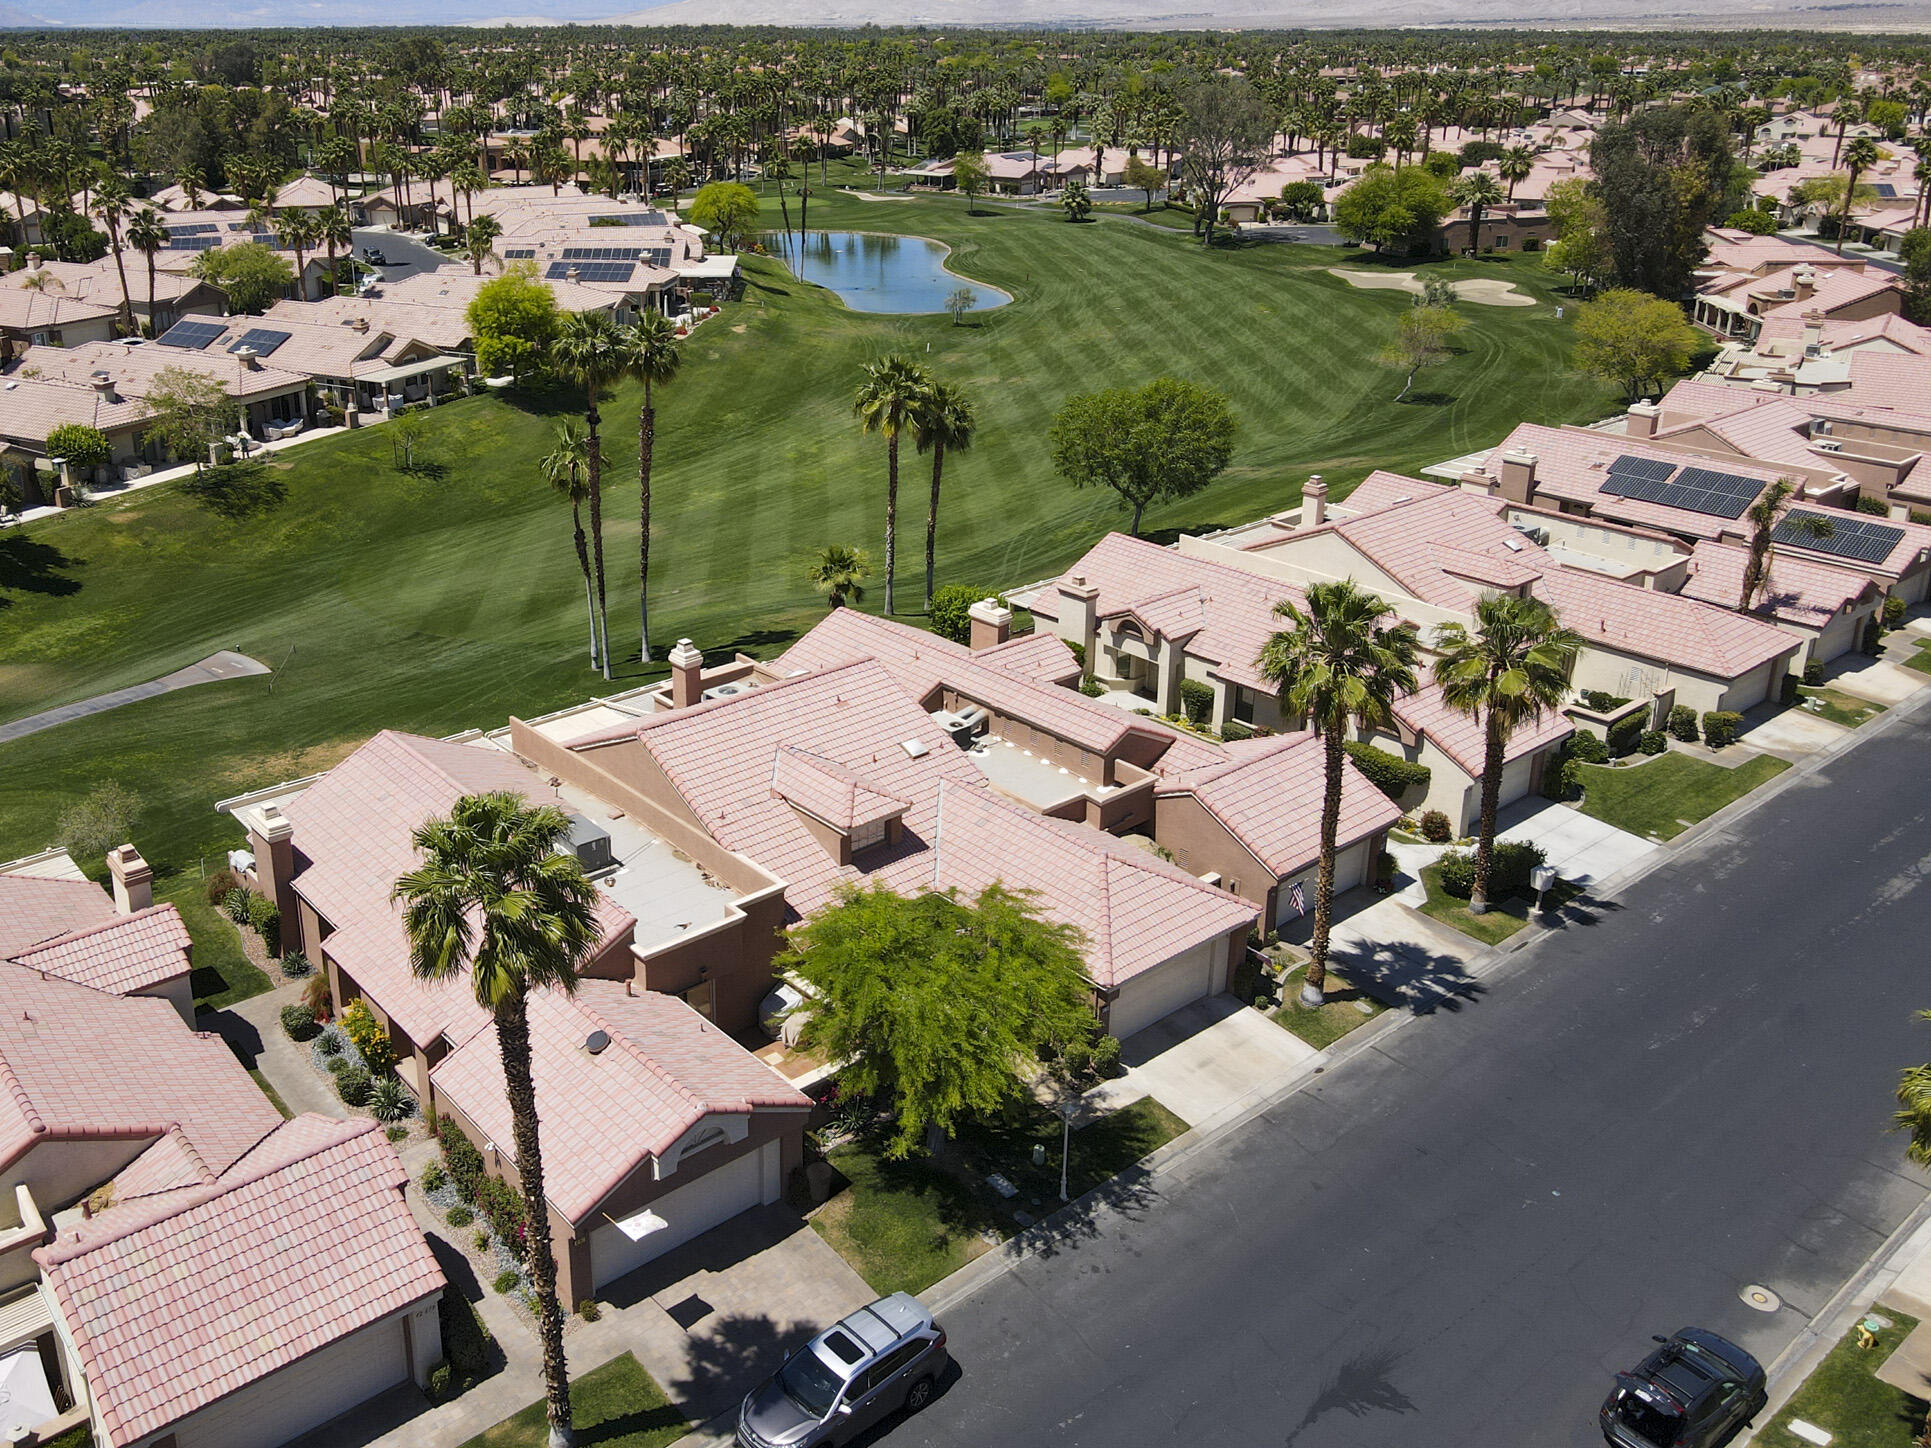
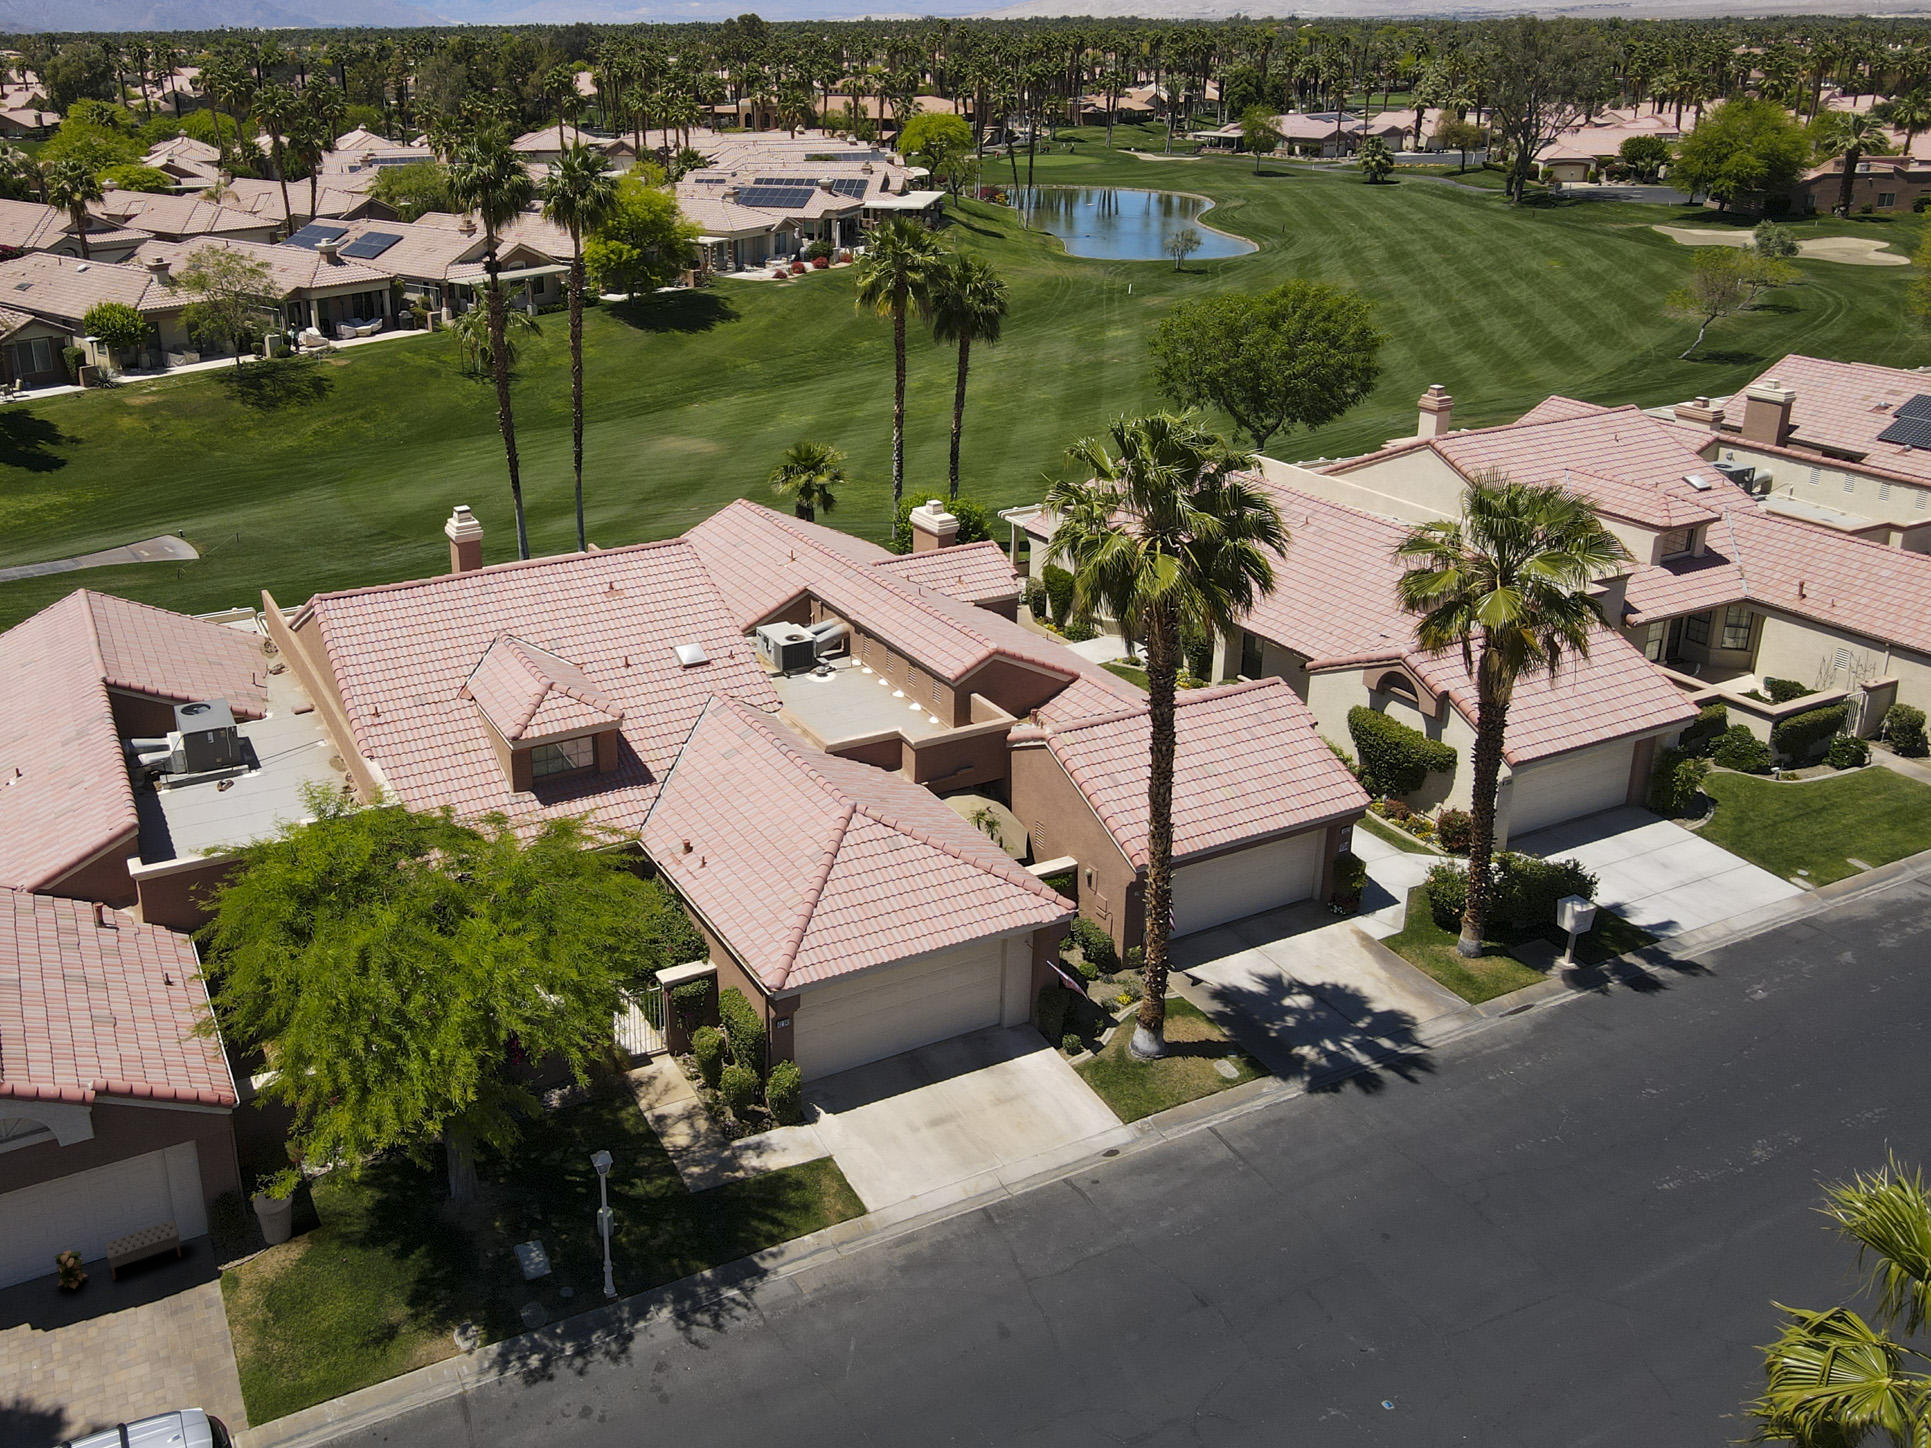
bench: none [718,1193,765,1239] -> present [105,1220,181,1280]
decorative plant: none [694,1221,713,1248] -> present [55,1250,88,1289]

